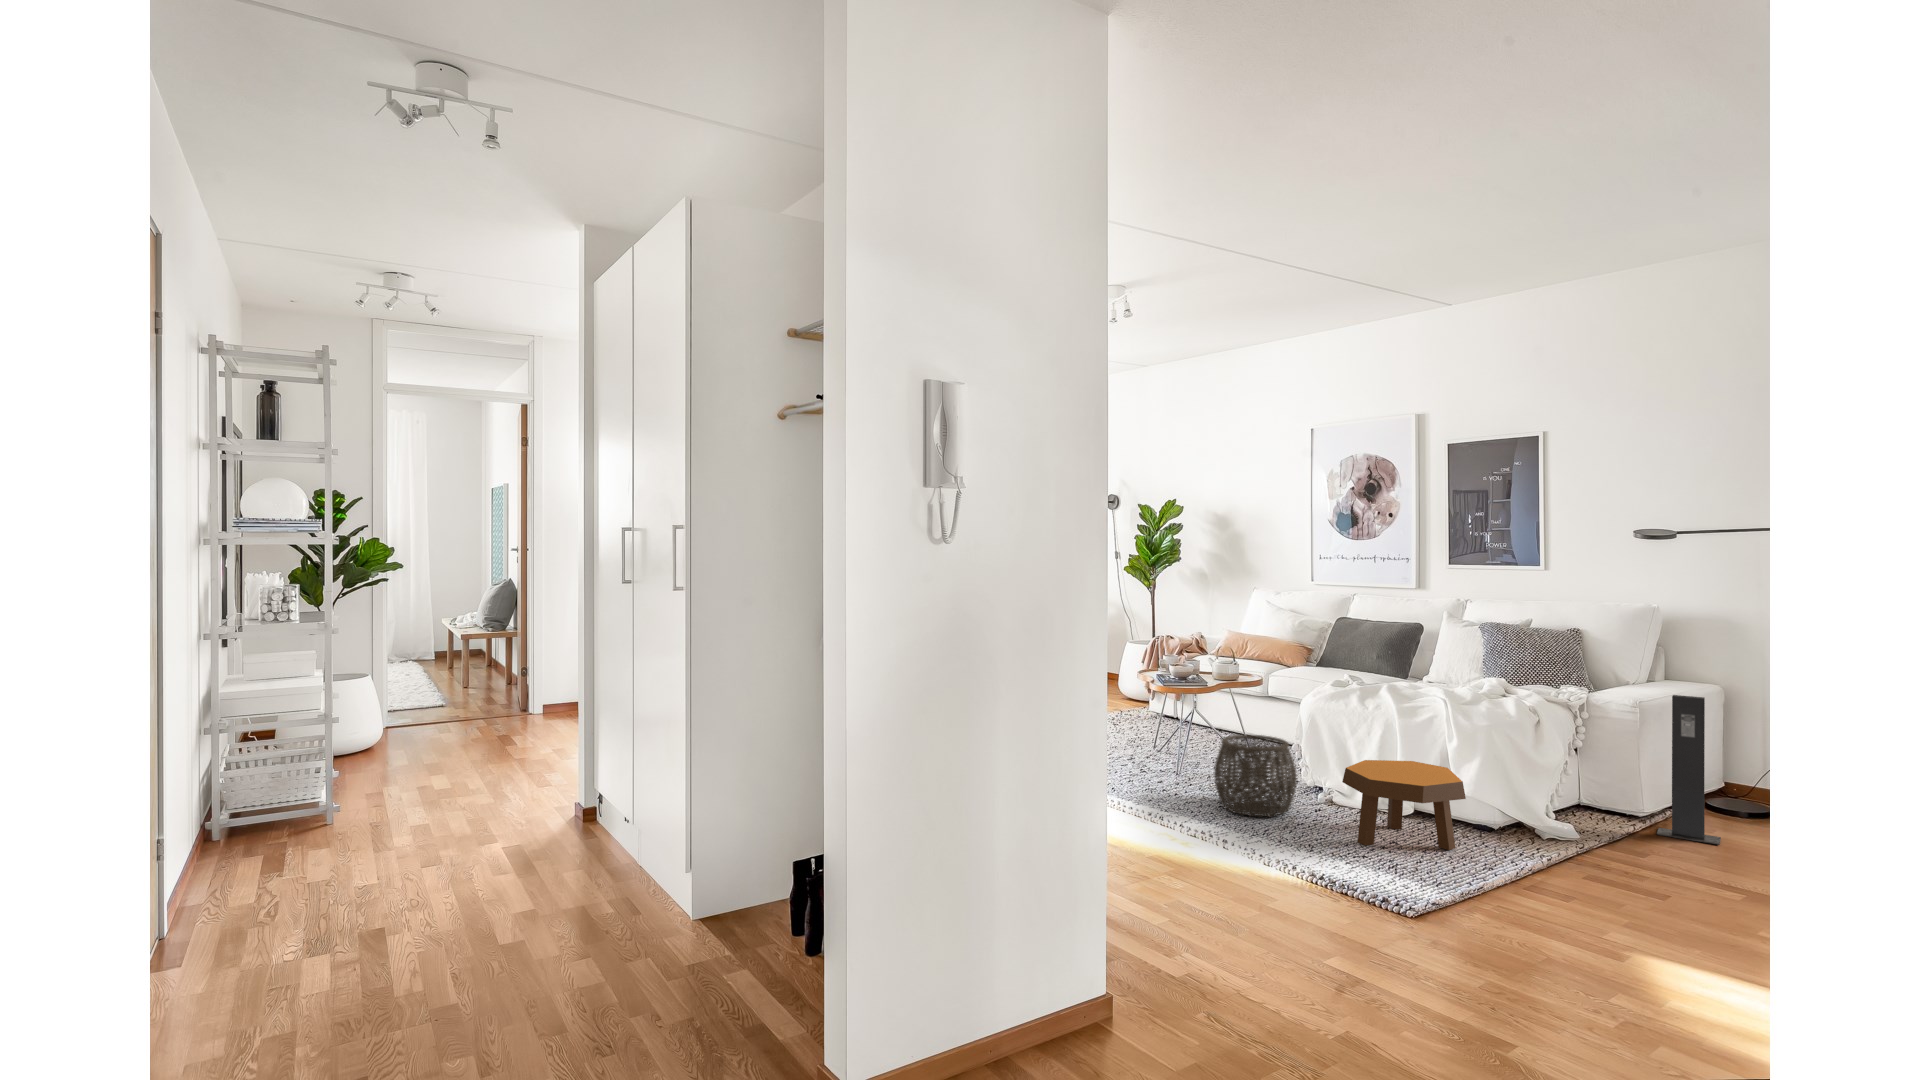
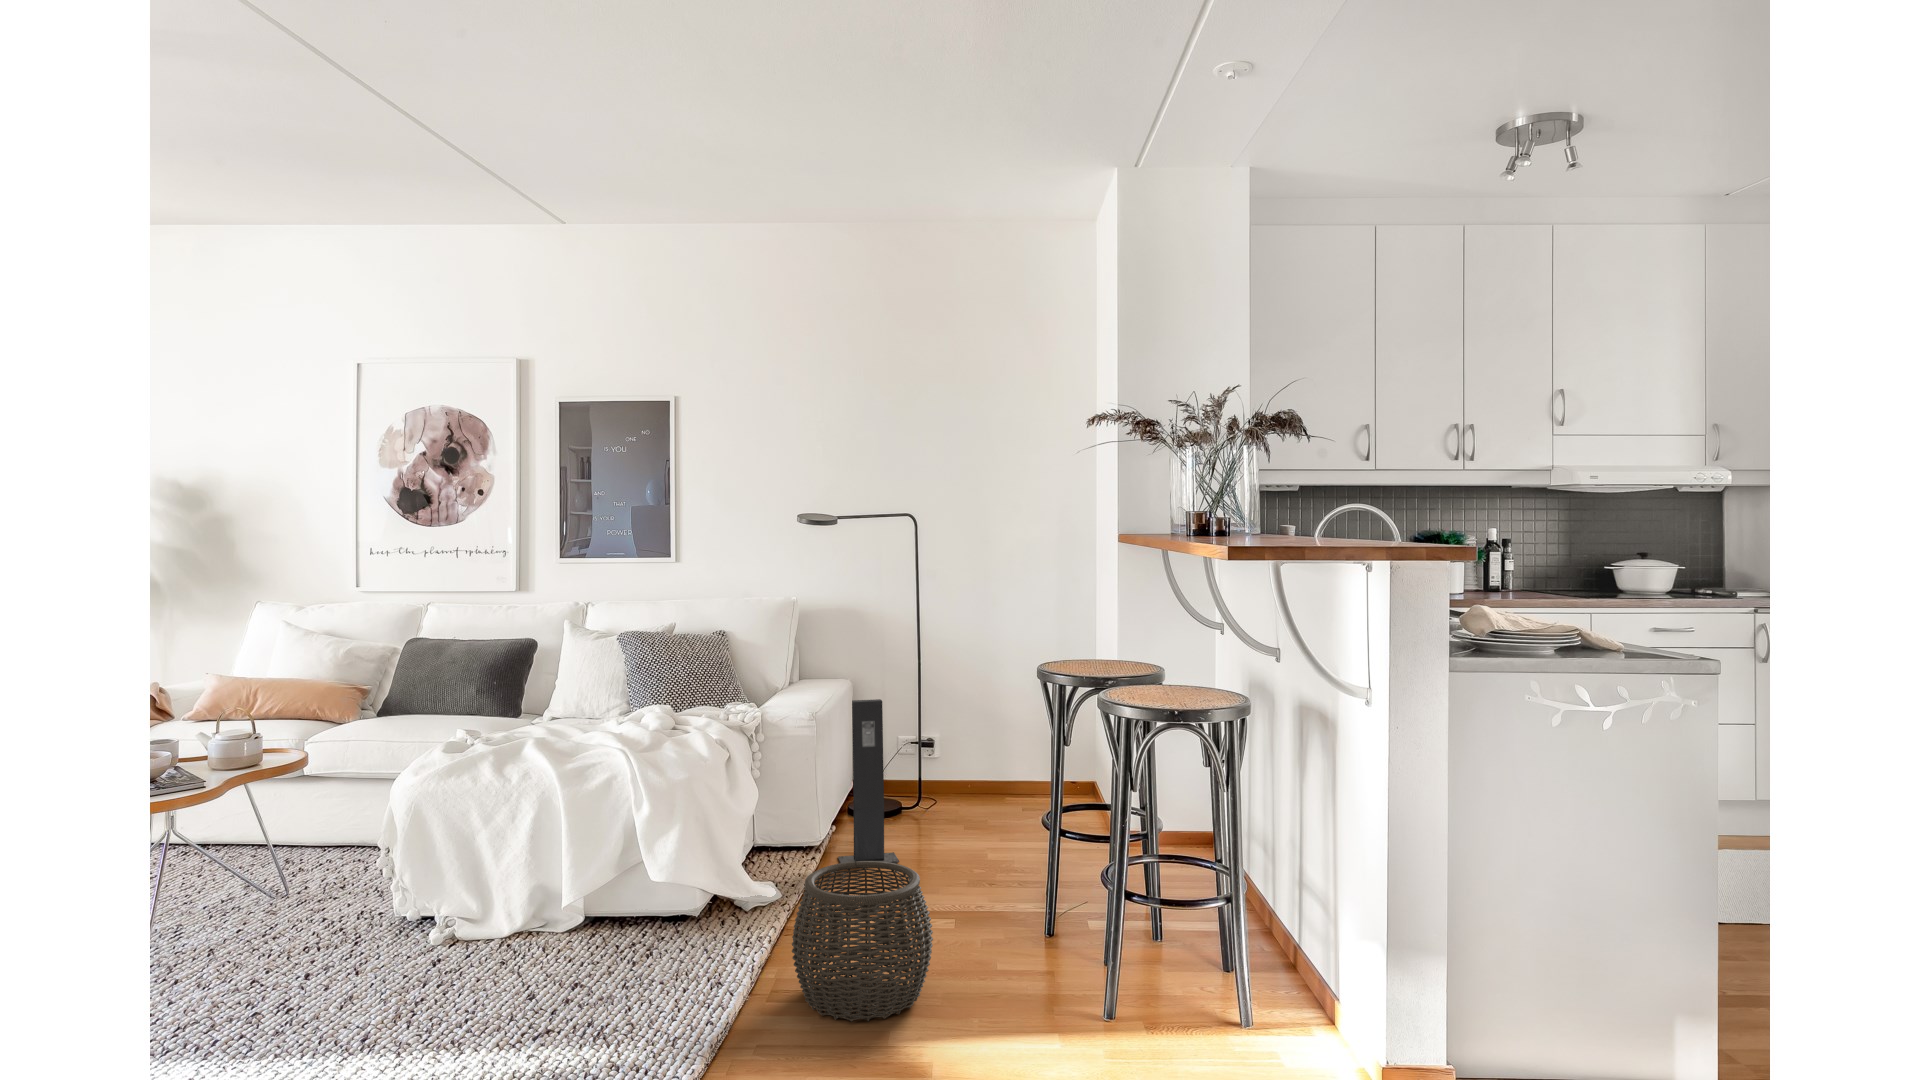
woven basket: present [1214,735,1297,817] -> present [792,861,933,1022]
footstool: present [1342,760,1466,850] -> none [490,846,676,1006]

